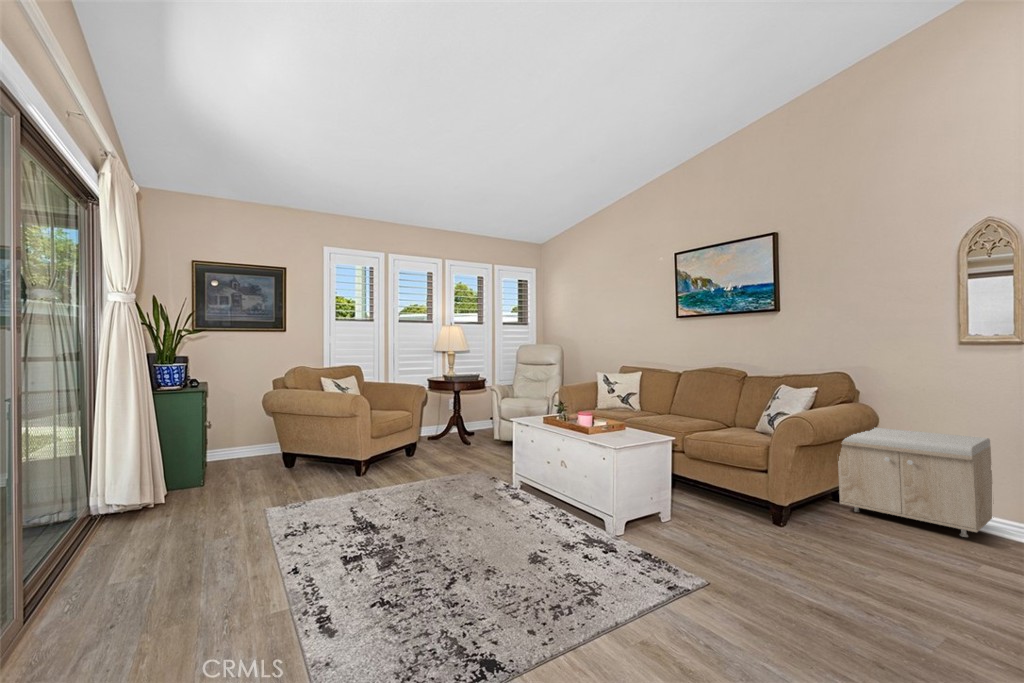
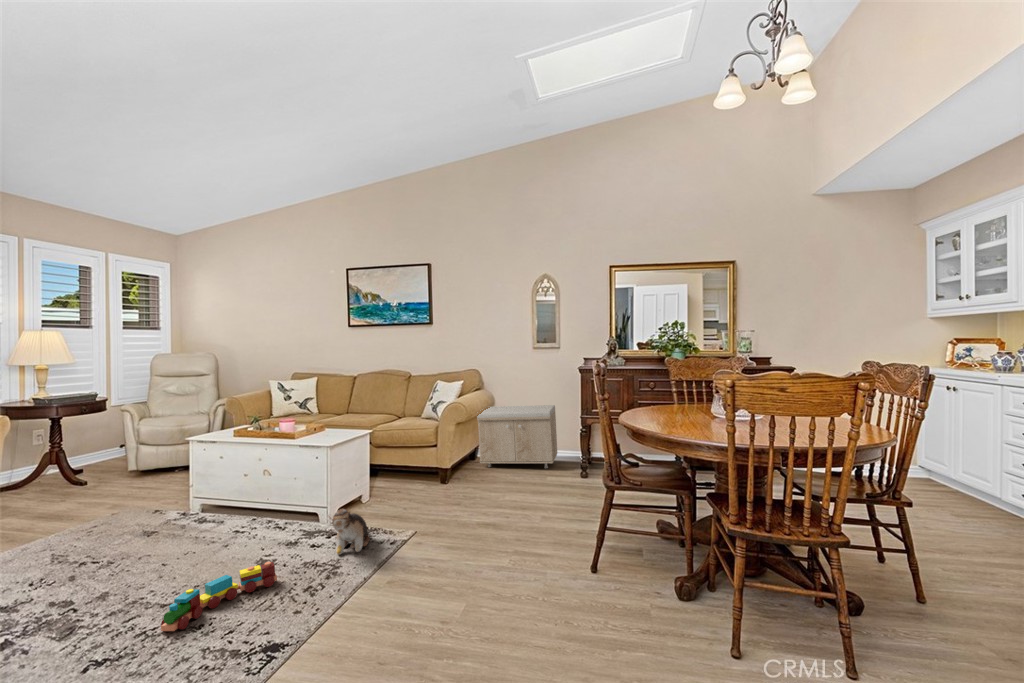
plush toy: none [589,526,648,581] -> present [329,509,370,555]
toy train: none [427,562,534,604] -> present [161,562,277,631]

